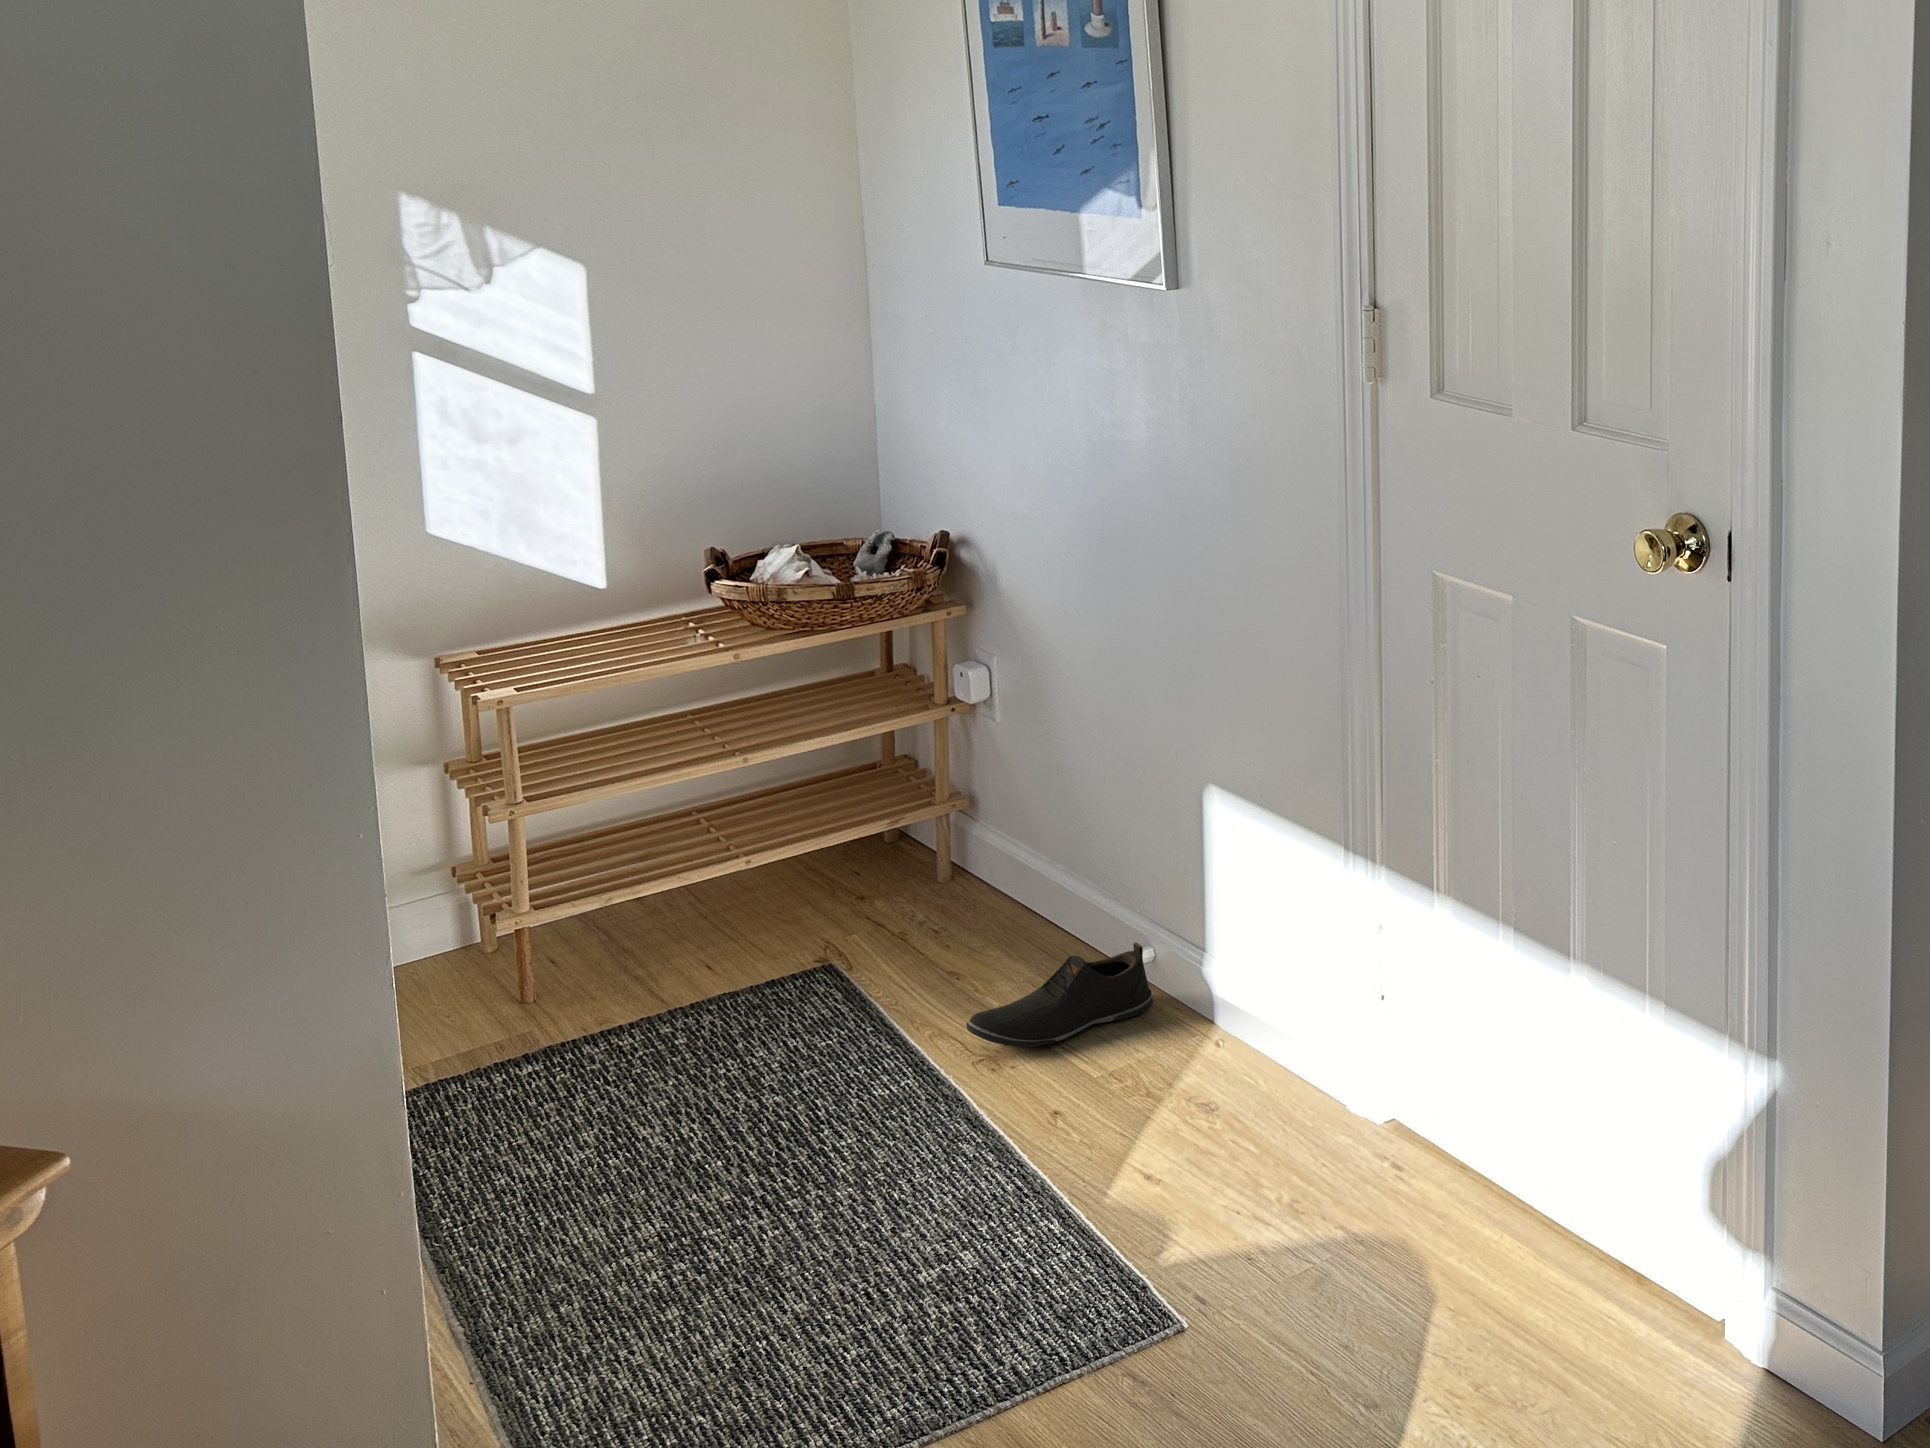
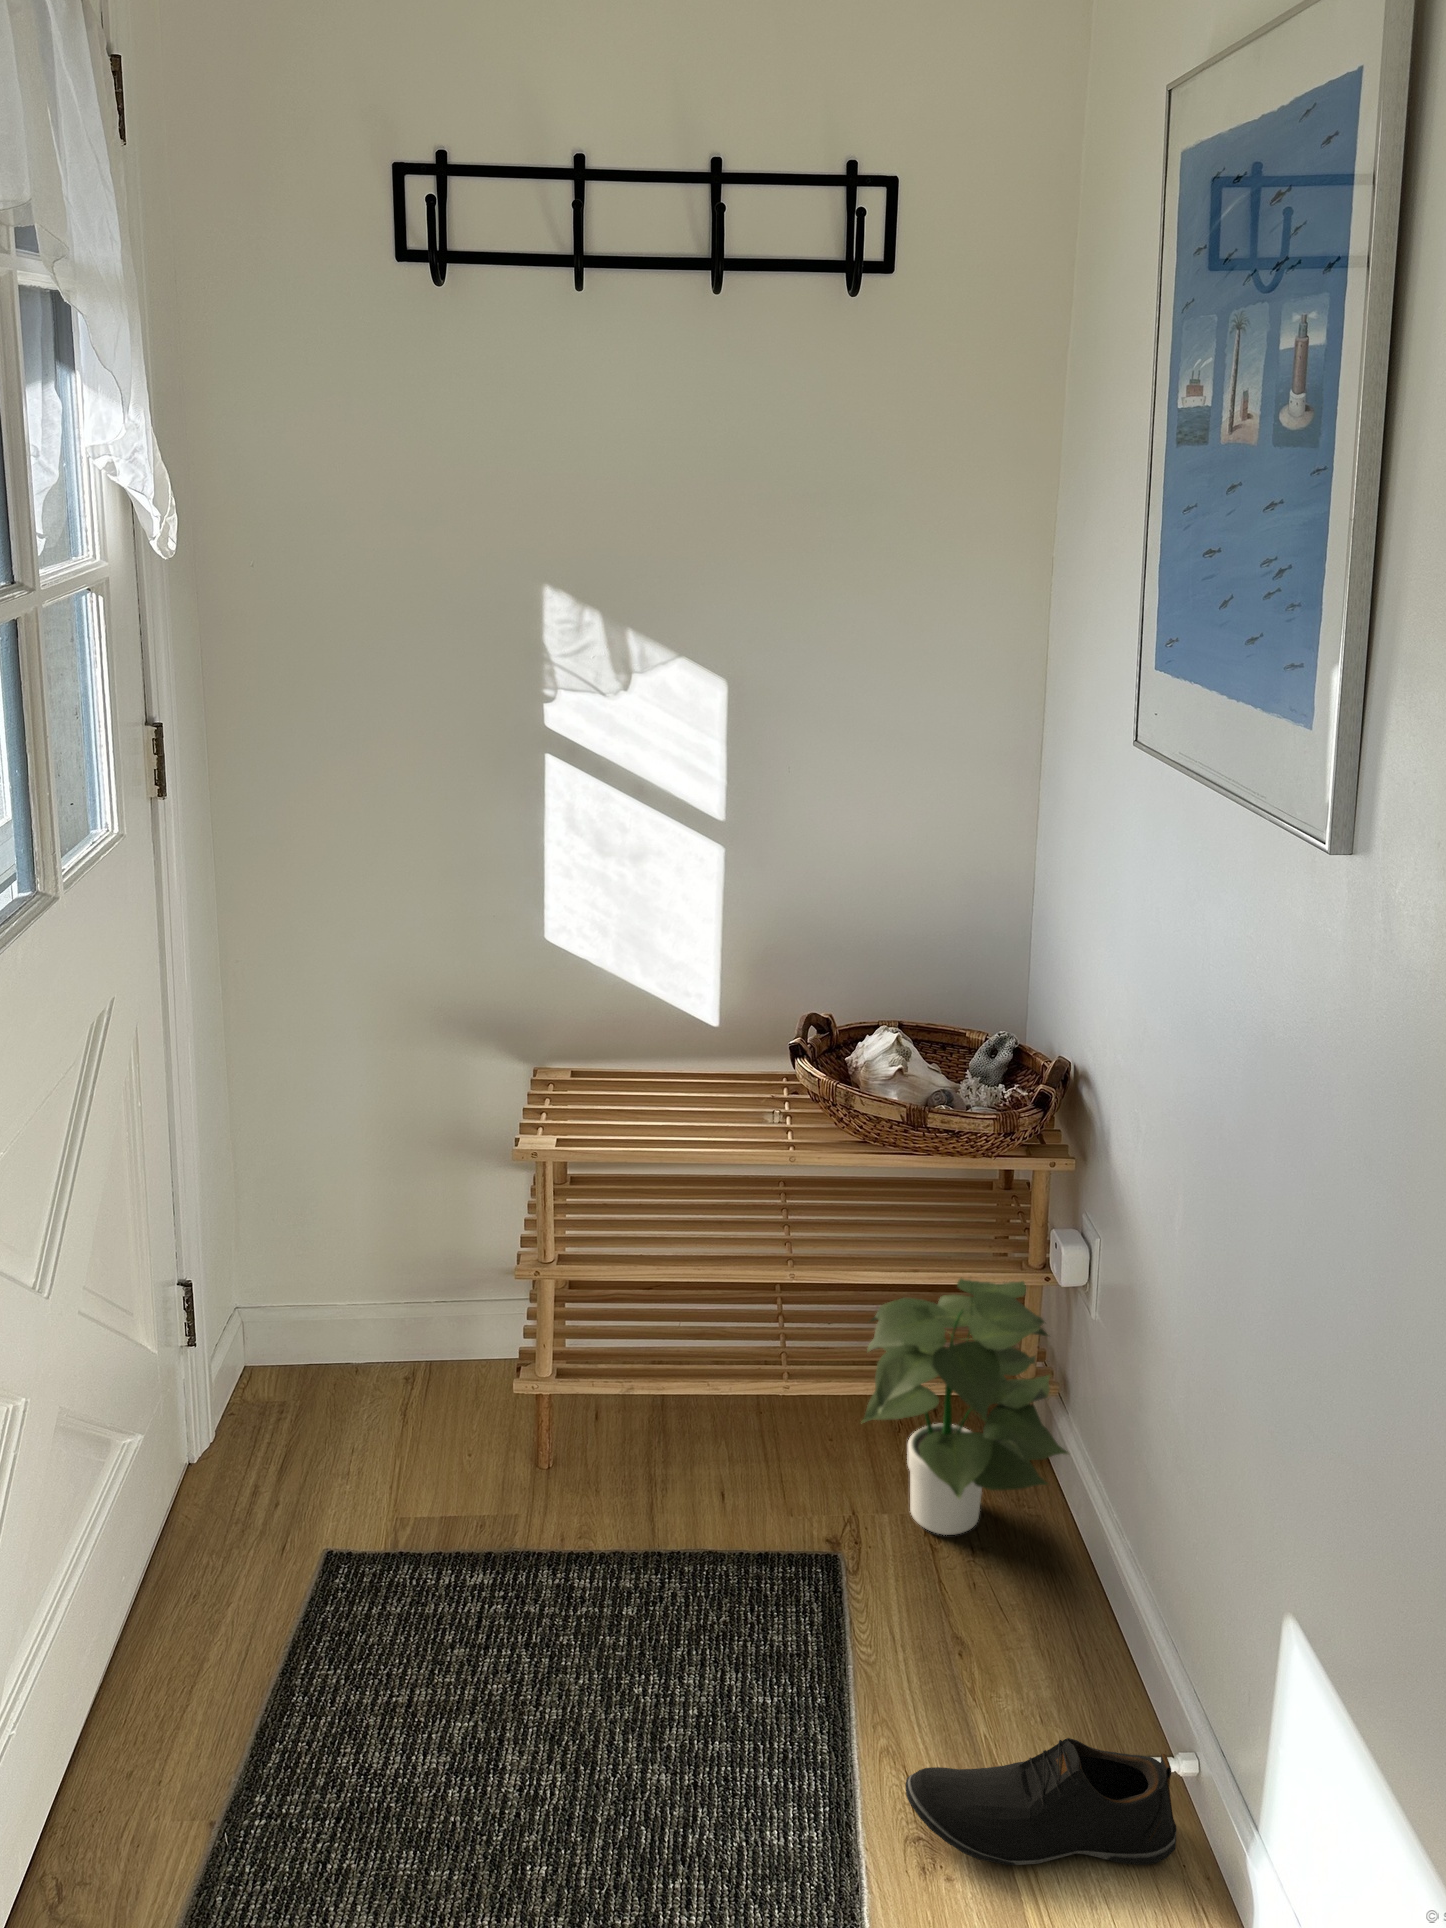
potted plant: none [819,717,1012,932] -> present [861,1279,1068,1535]

